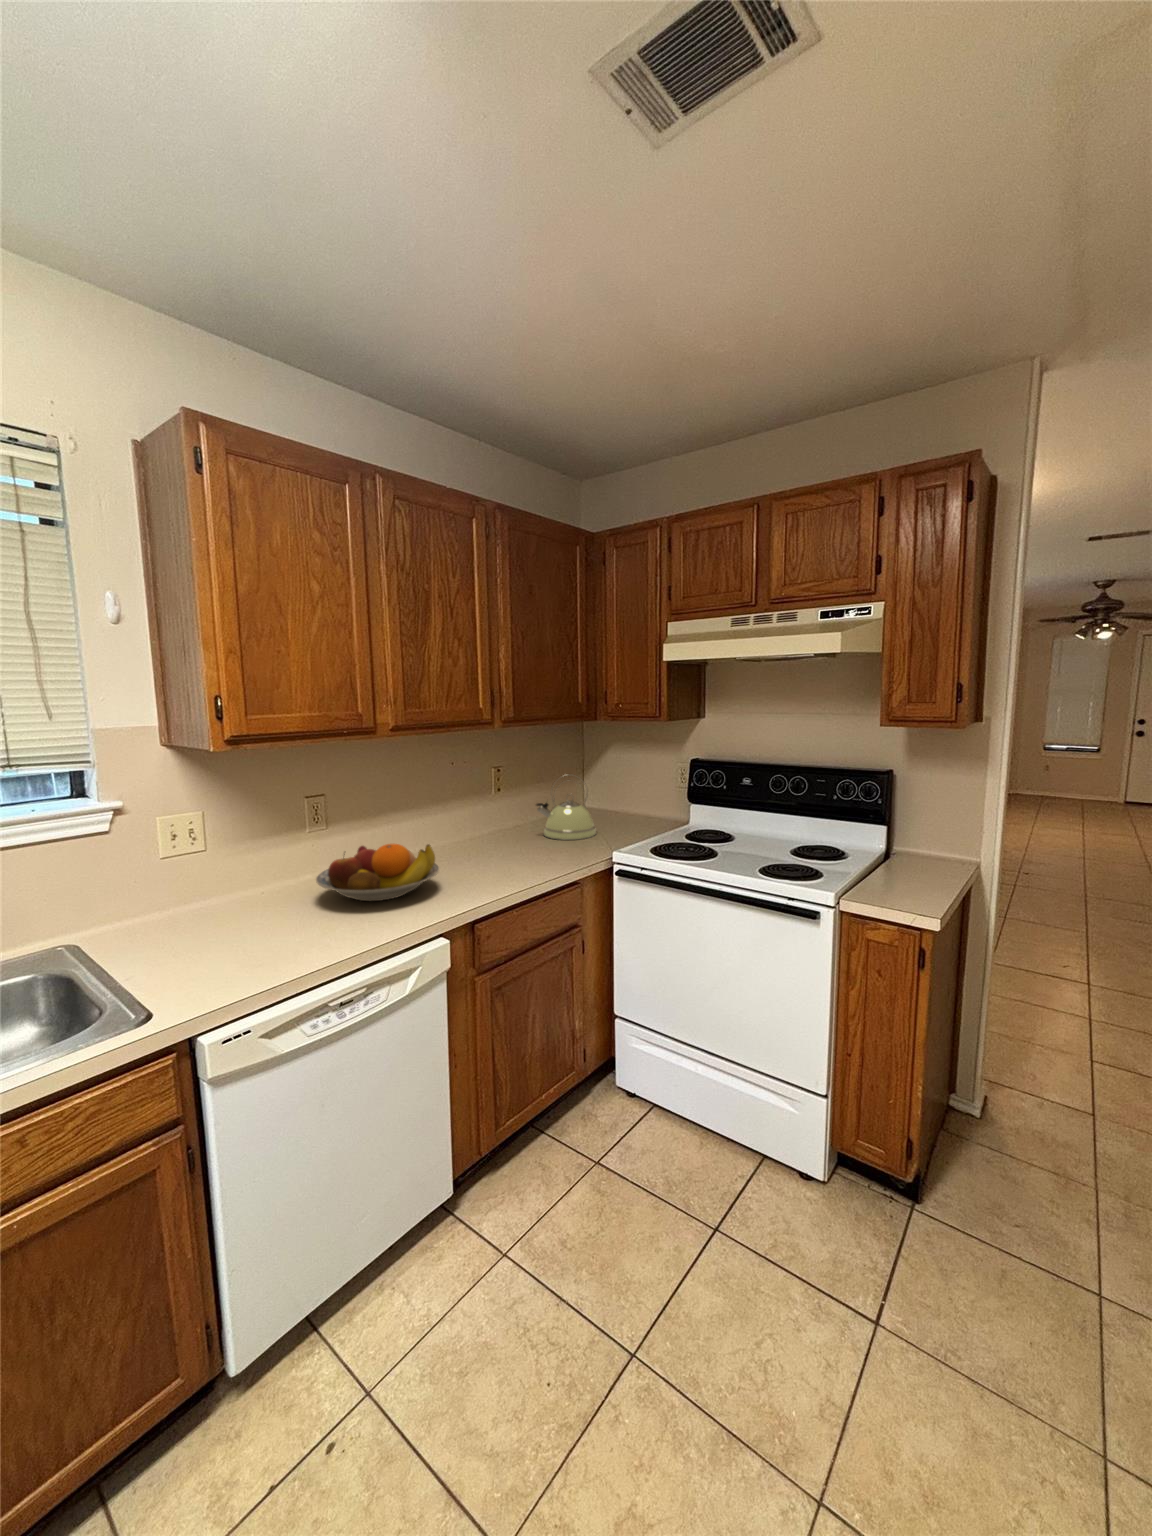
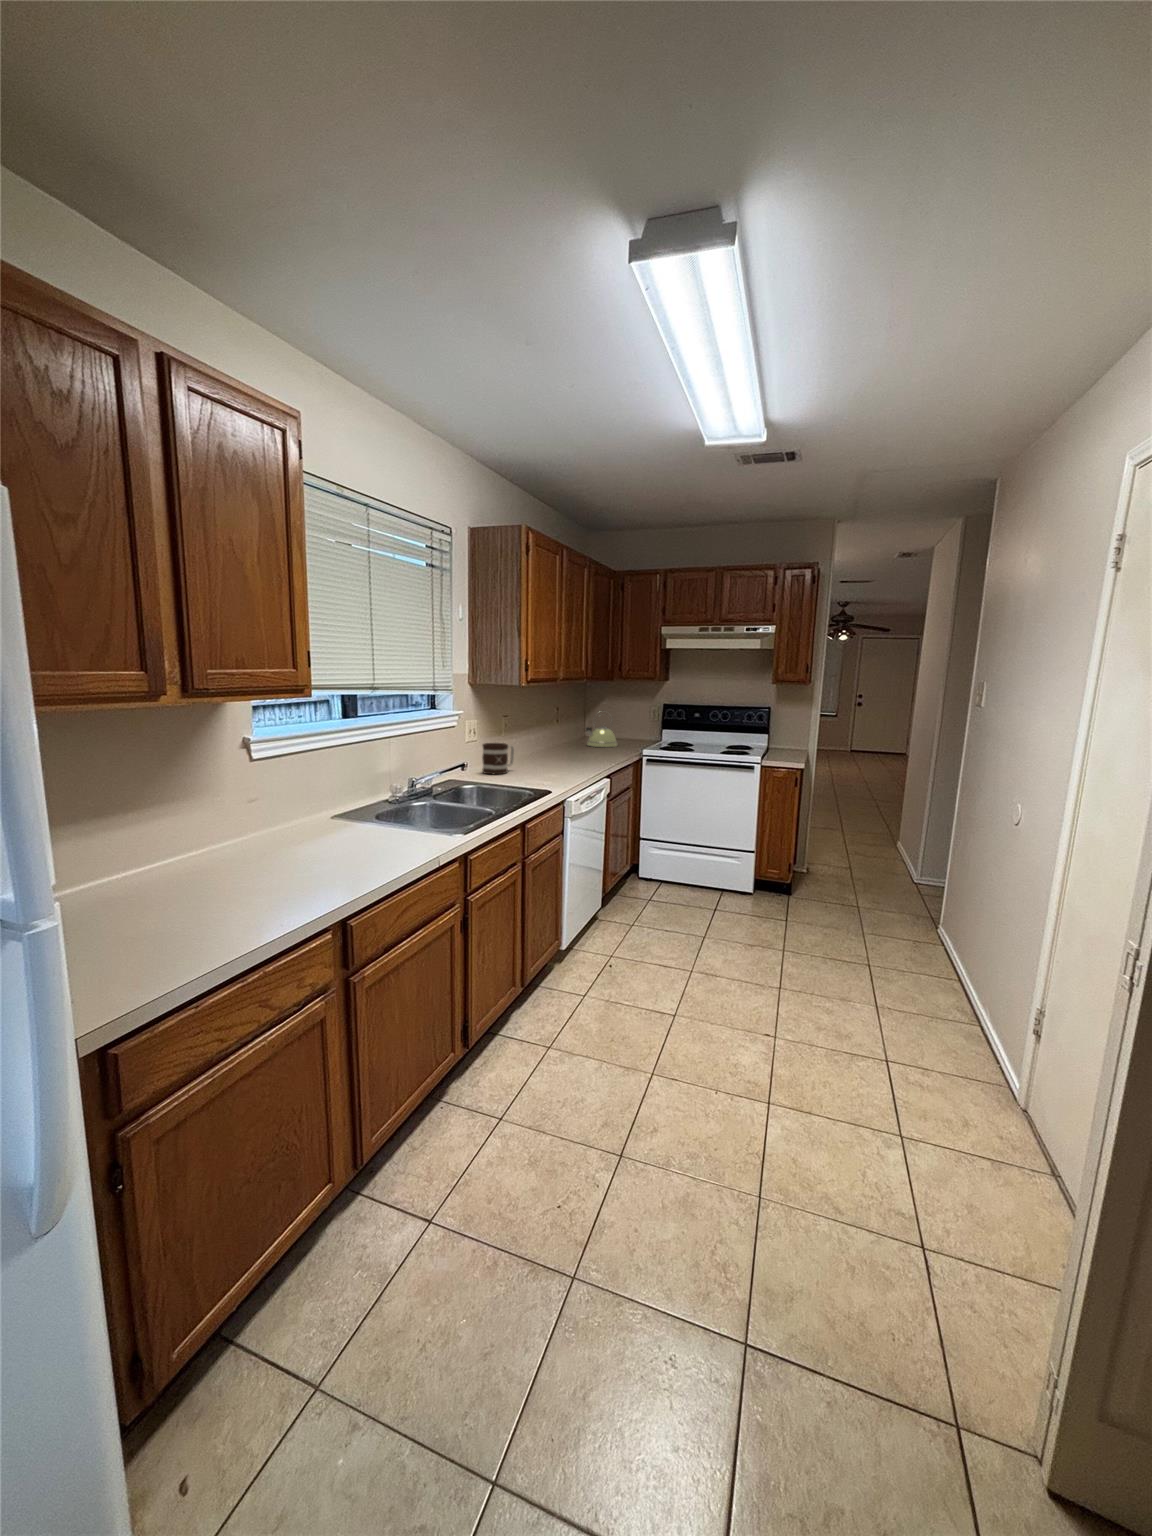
fruit bowl: present [316,844,439,901] -> none [526,738,586,765]
mug: none [170,859,256,931] -> present [482,743,514,774]

